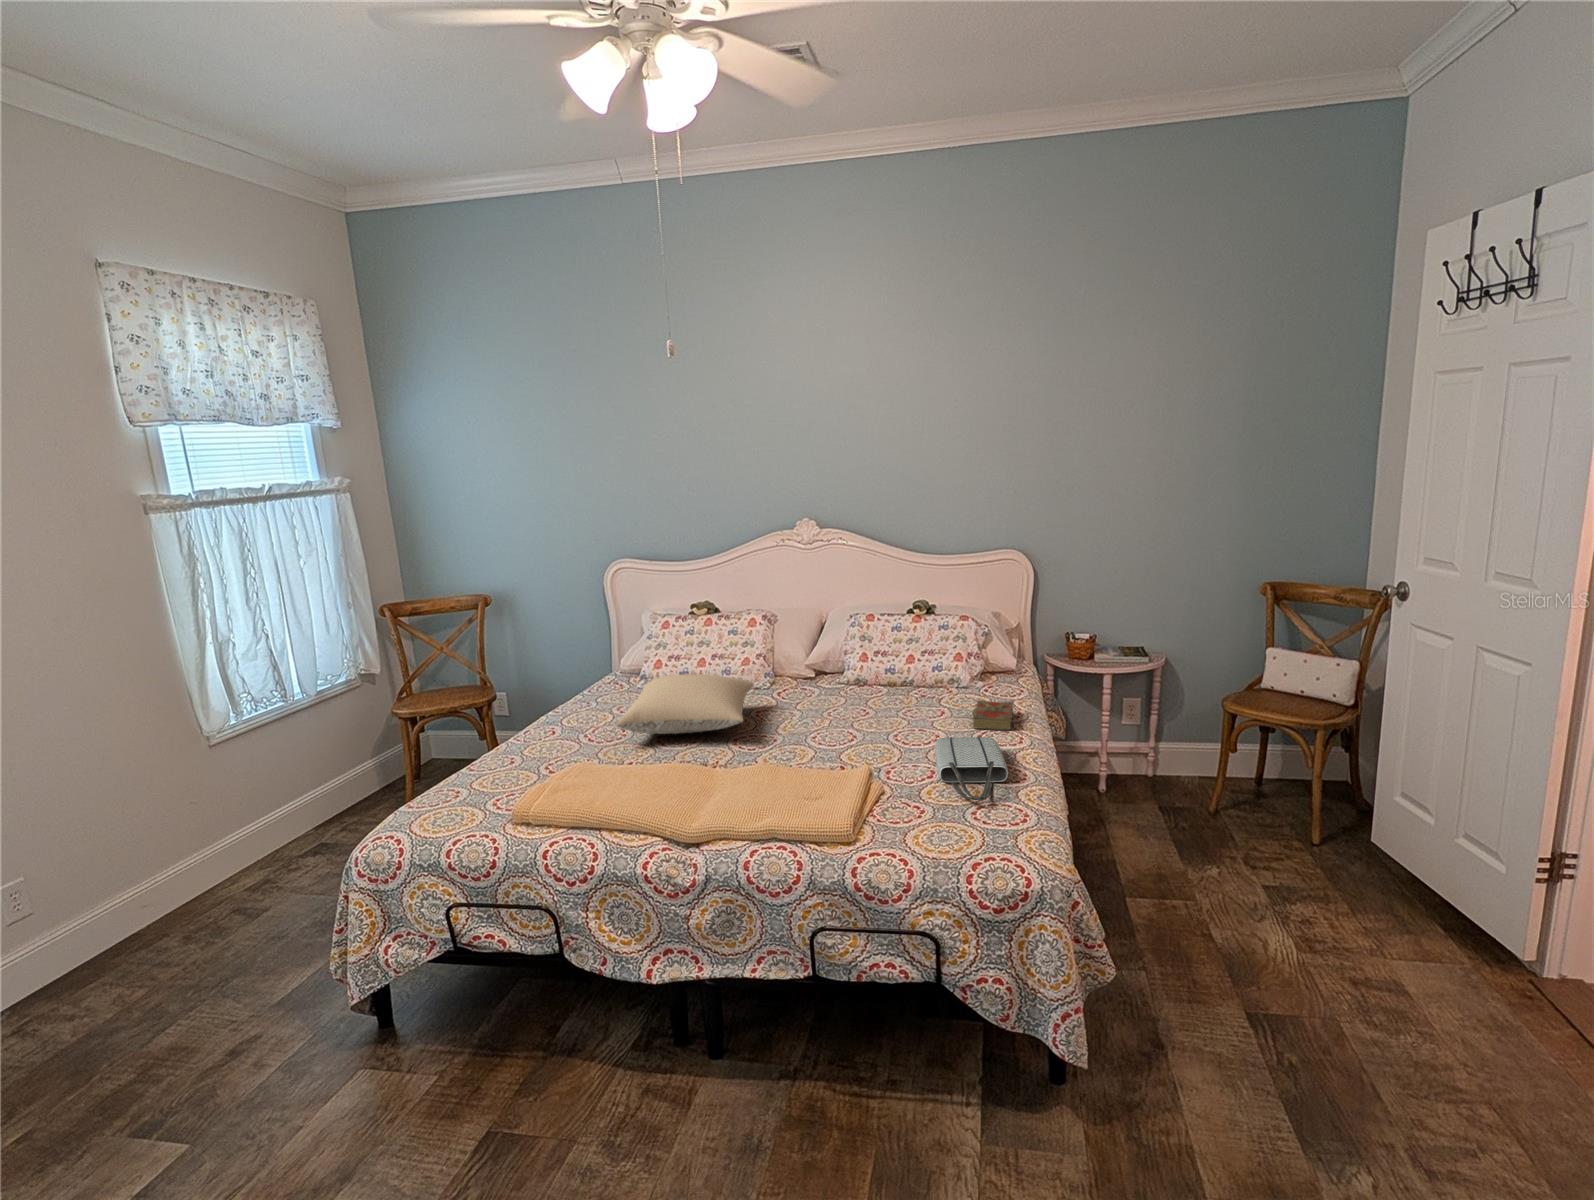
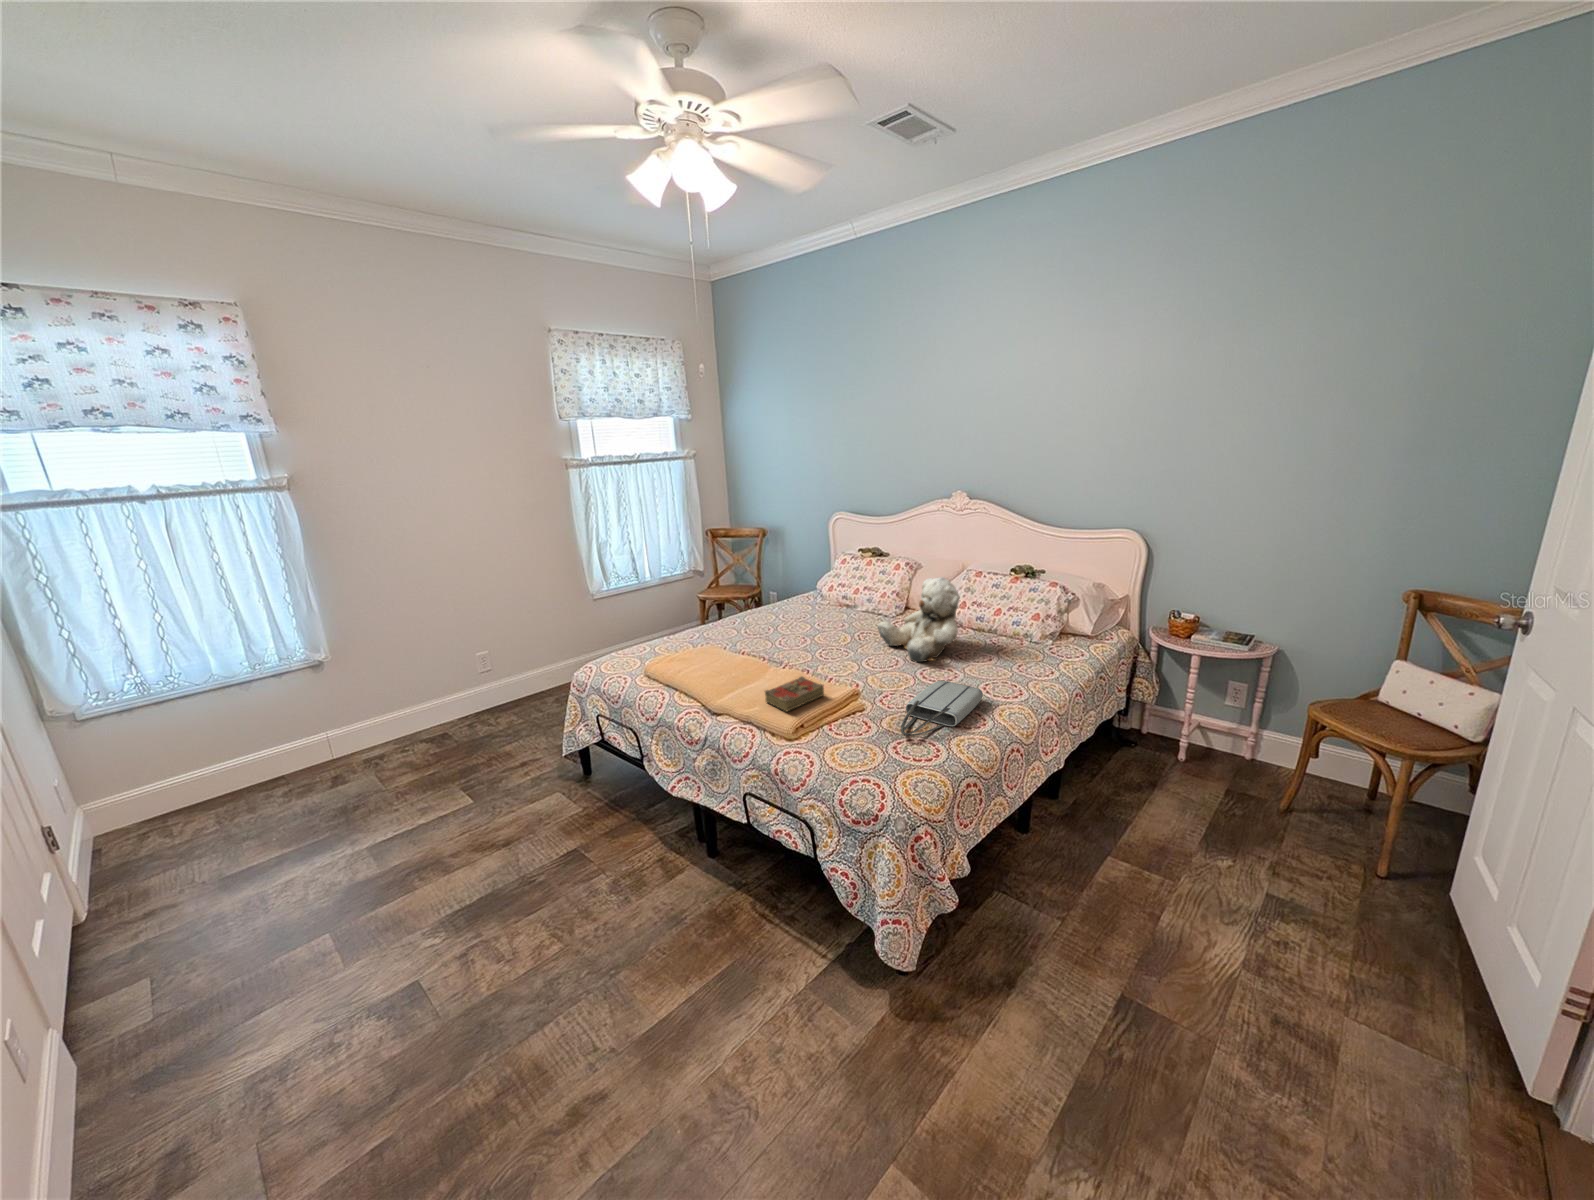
teddy bear: none [794,621,901,730] -> present [877,577,960,662]
pillow: present [617,674,754,734] -> none [749,597,864,640]
book: present [973,700,1013,730] -> present [765,676,824,712]

